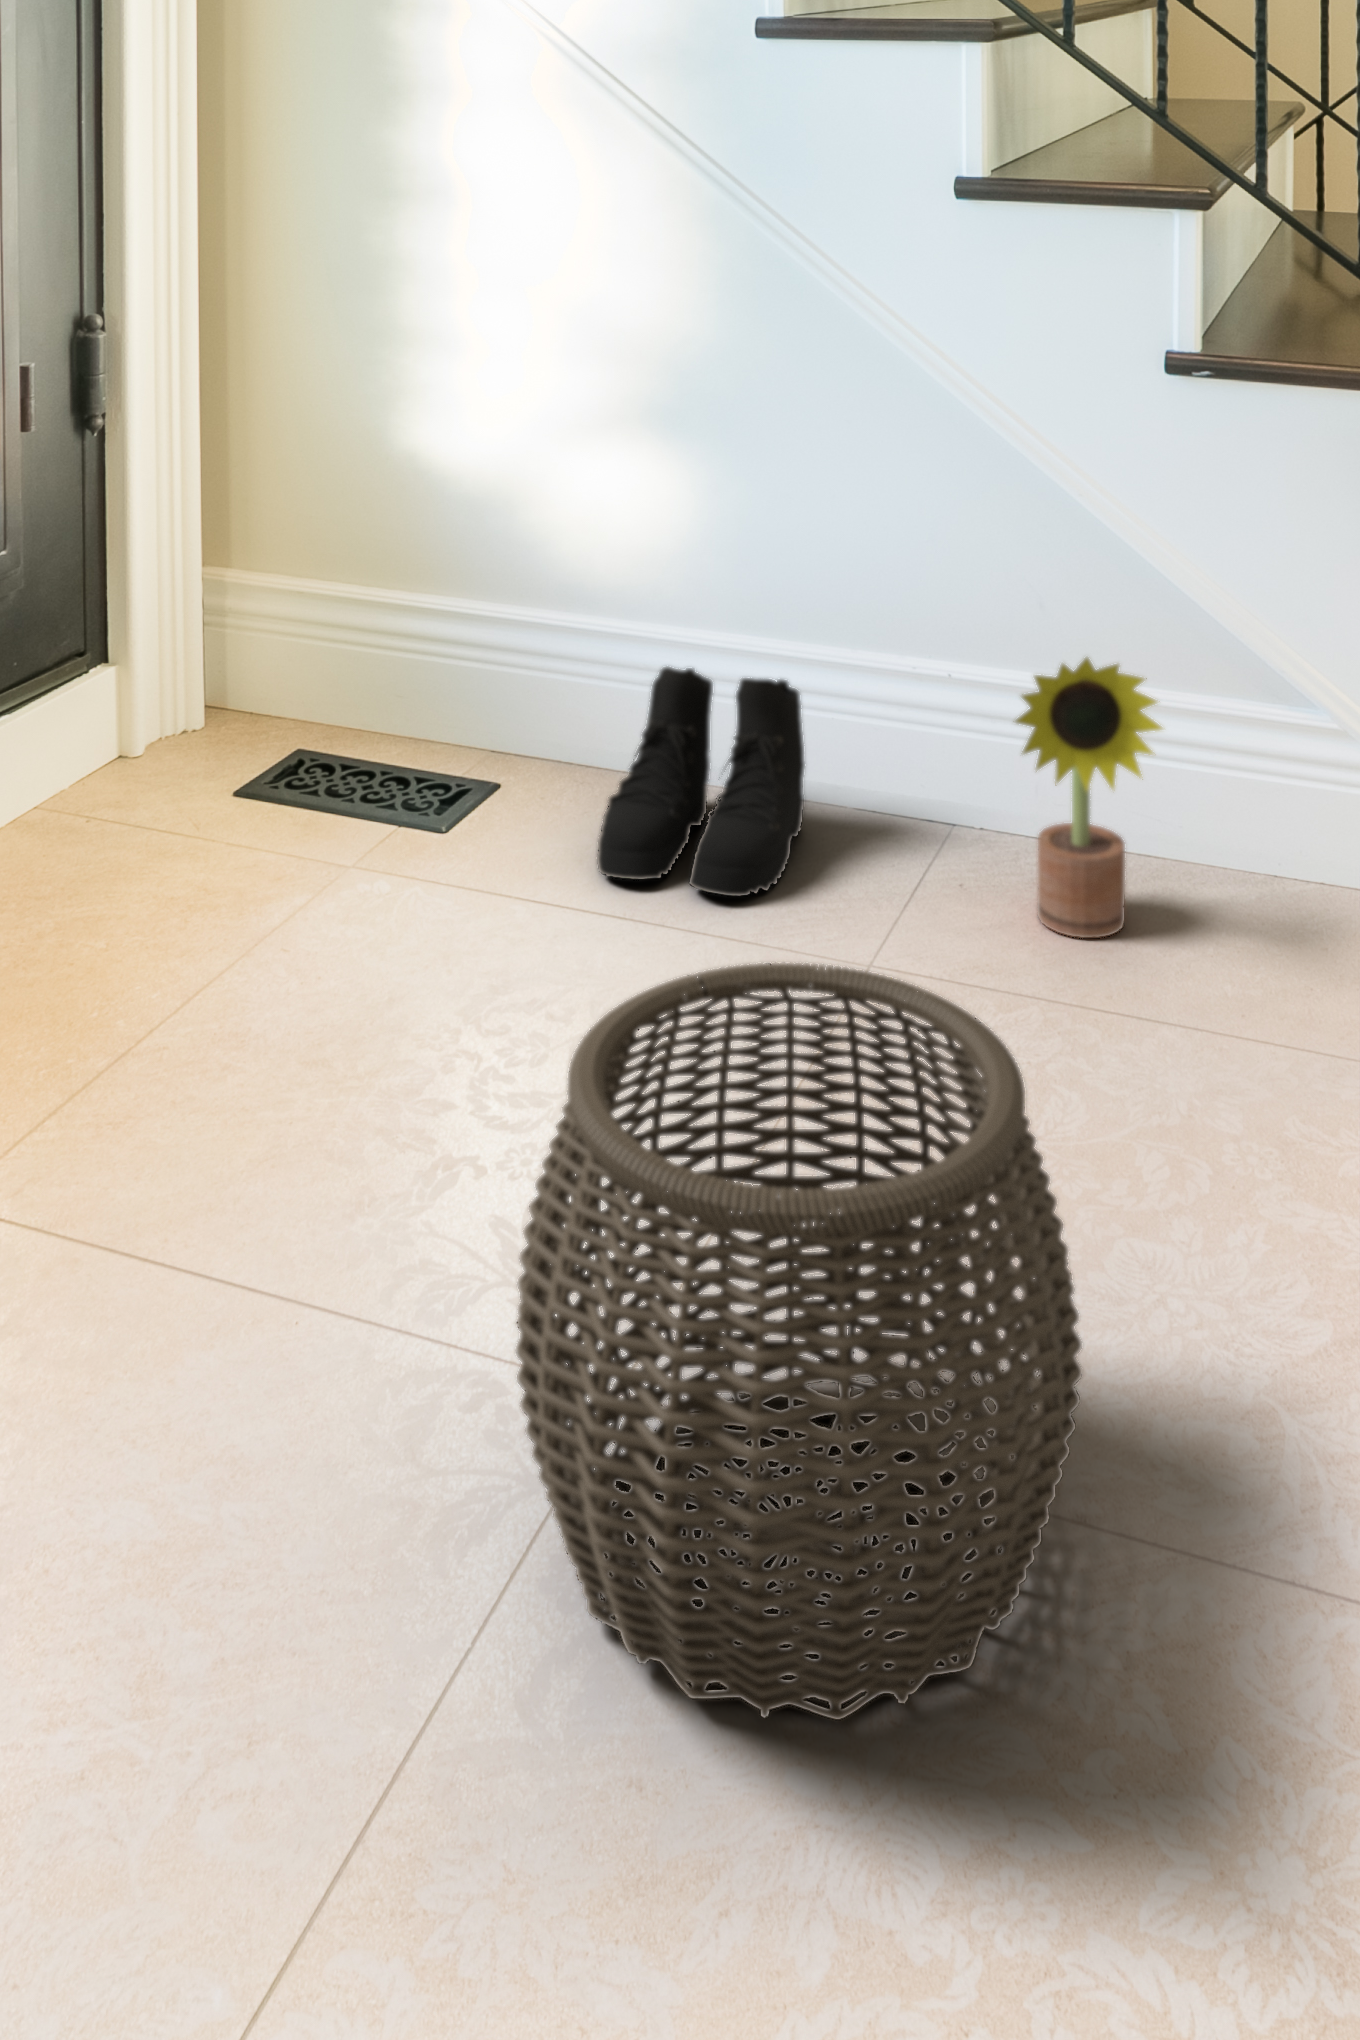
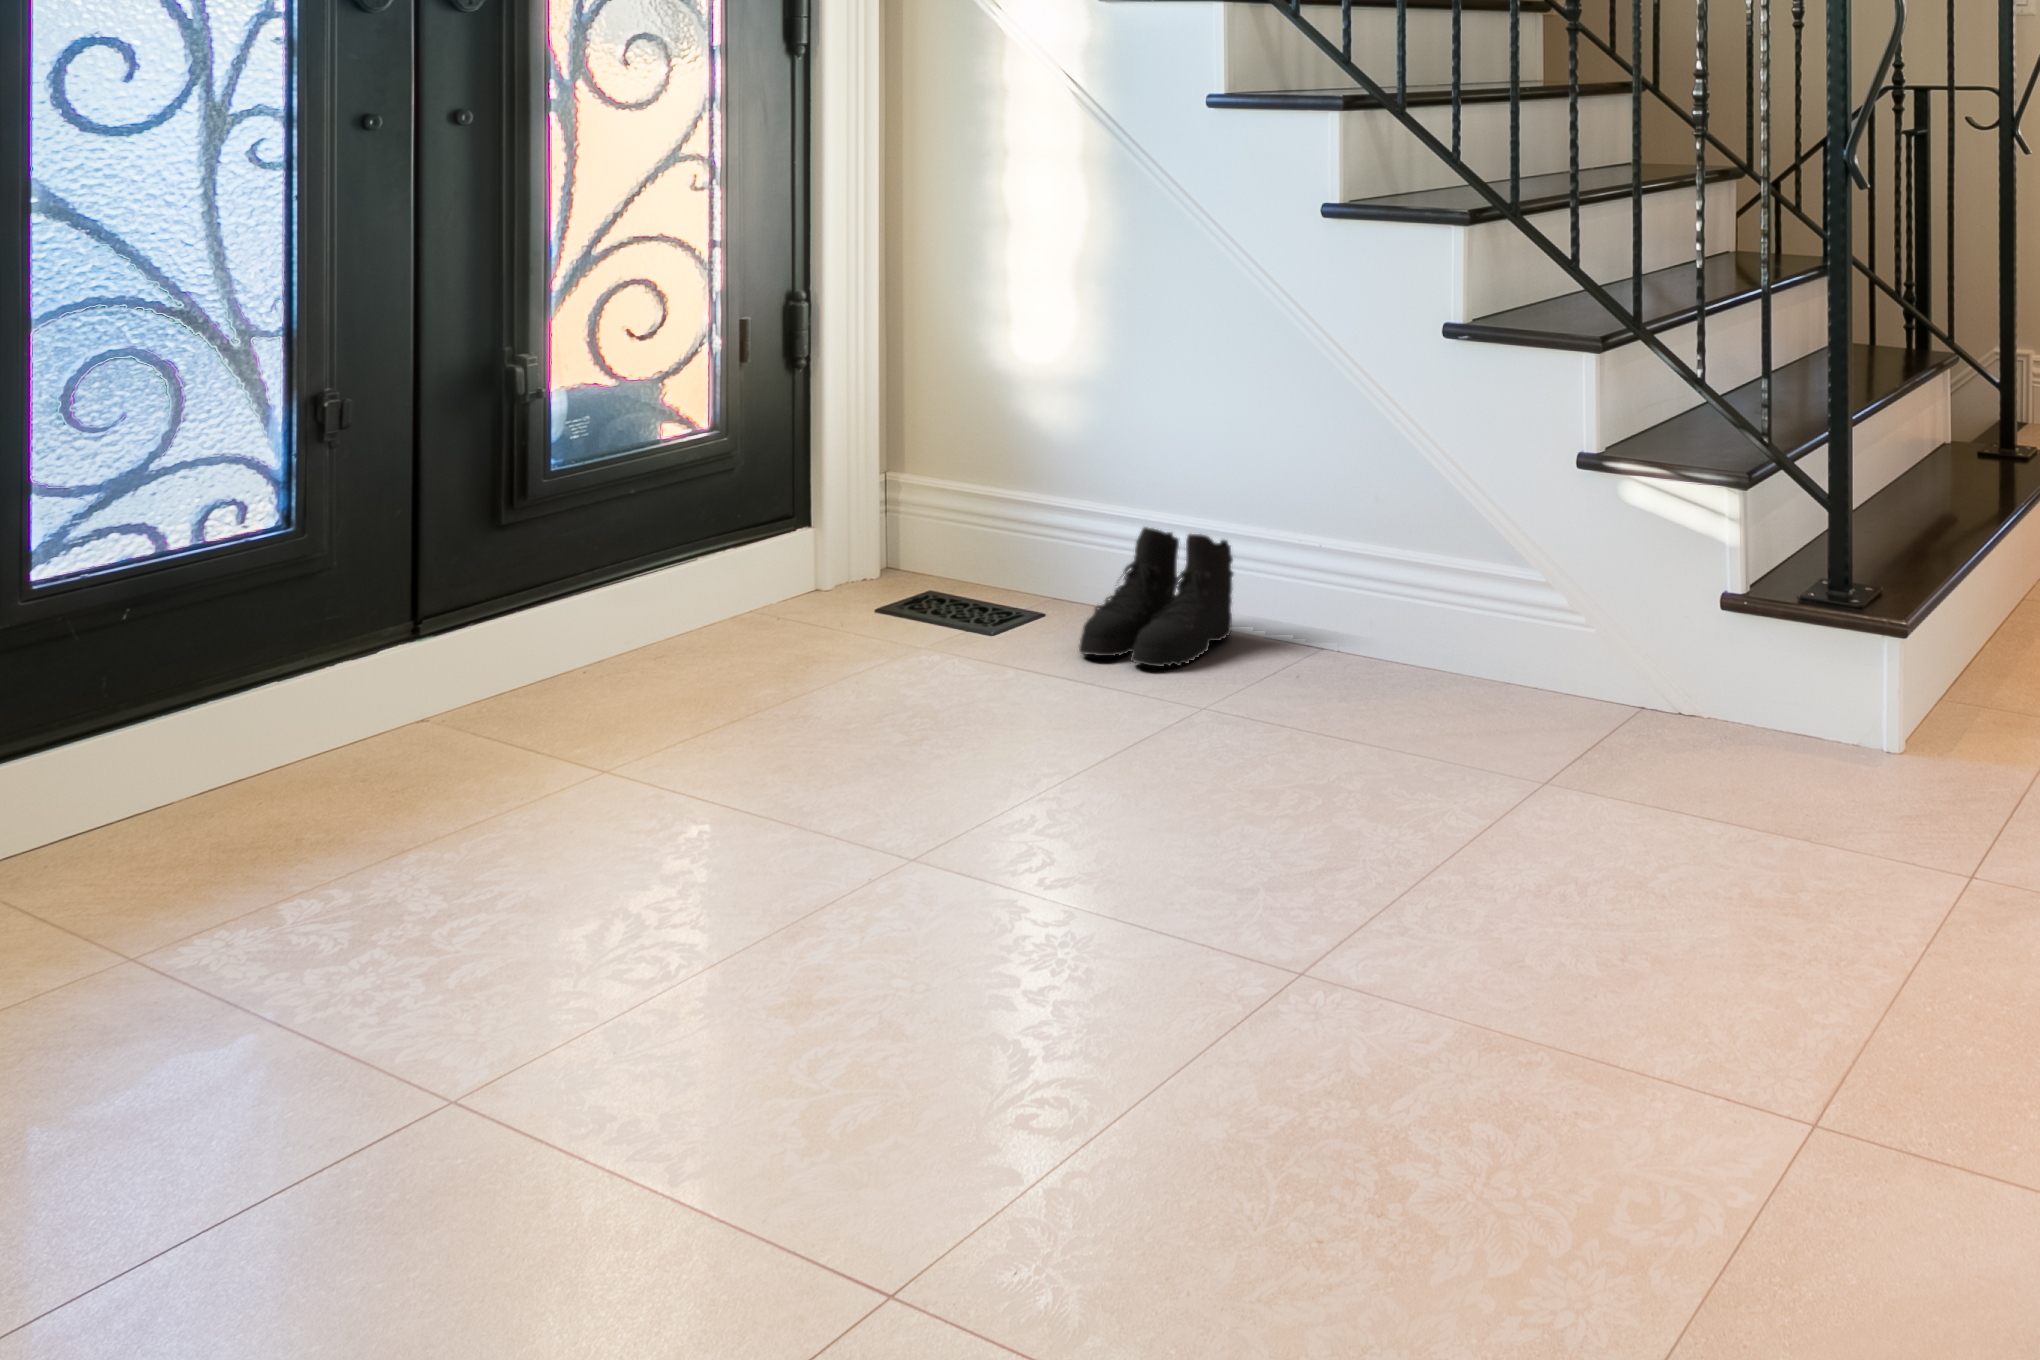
decorative plant: present [1016,658,1162,938] -> none [1309,509,1402,697]
woven basket: present [516,963,1082,1720] -> none [815,618,1116,950]

